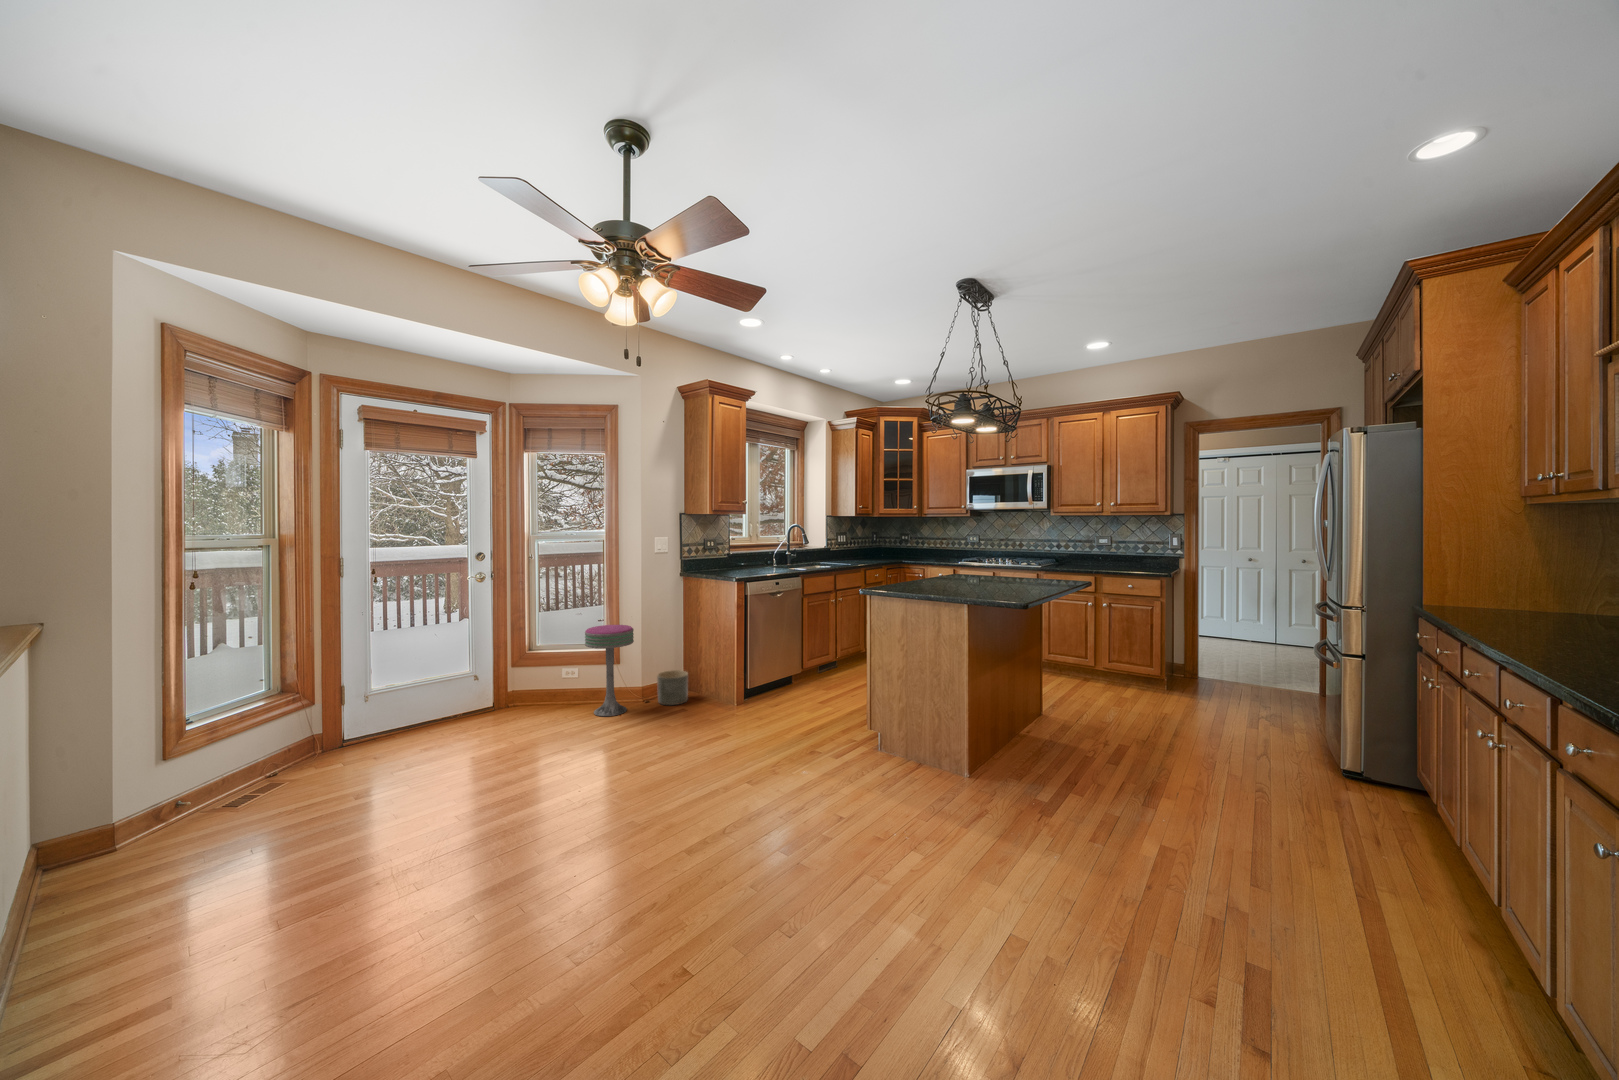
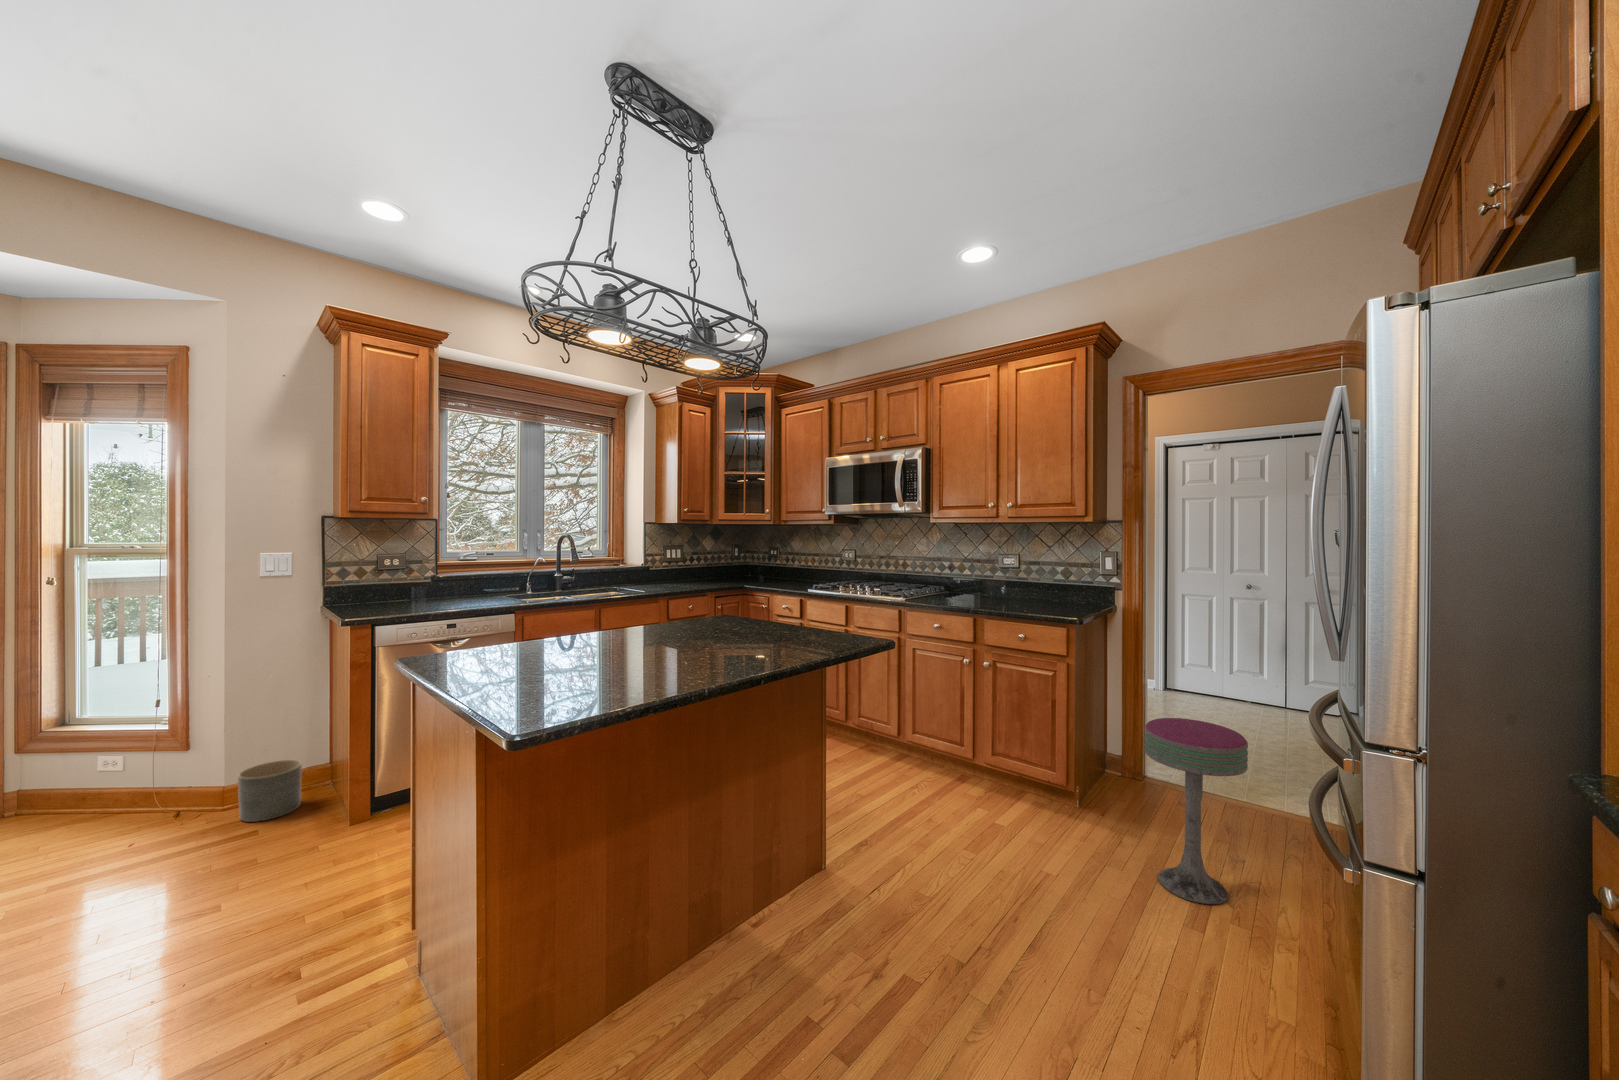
bar stool: present [585,625,634,716] -> present [1144,718,1248,904]

